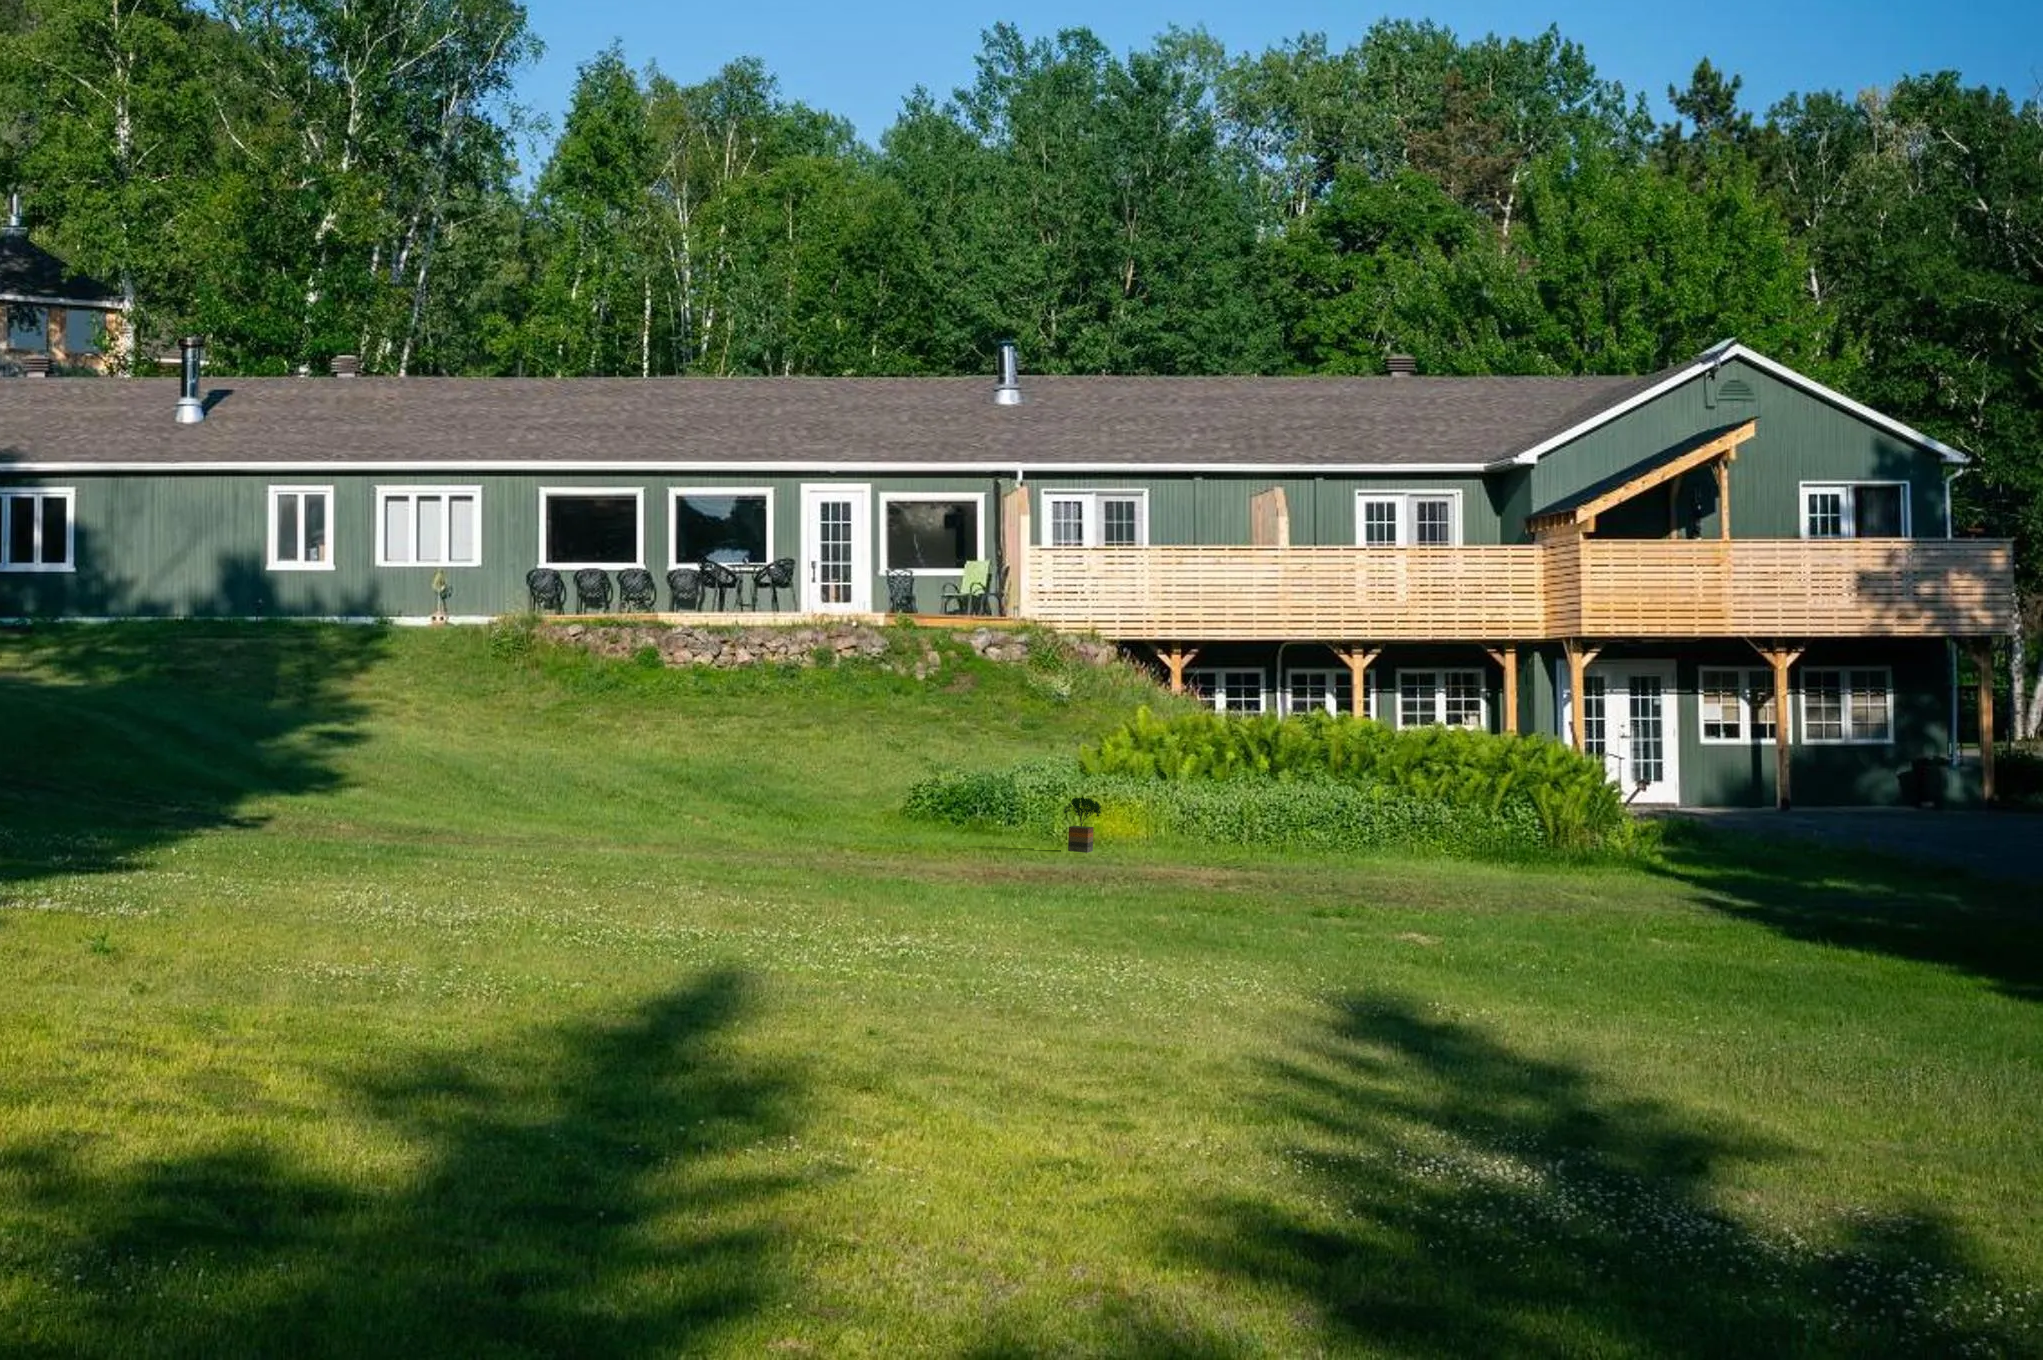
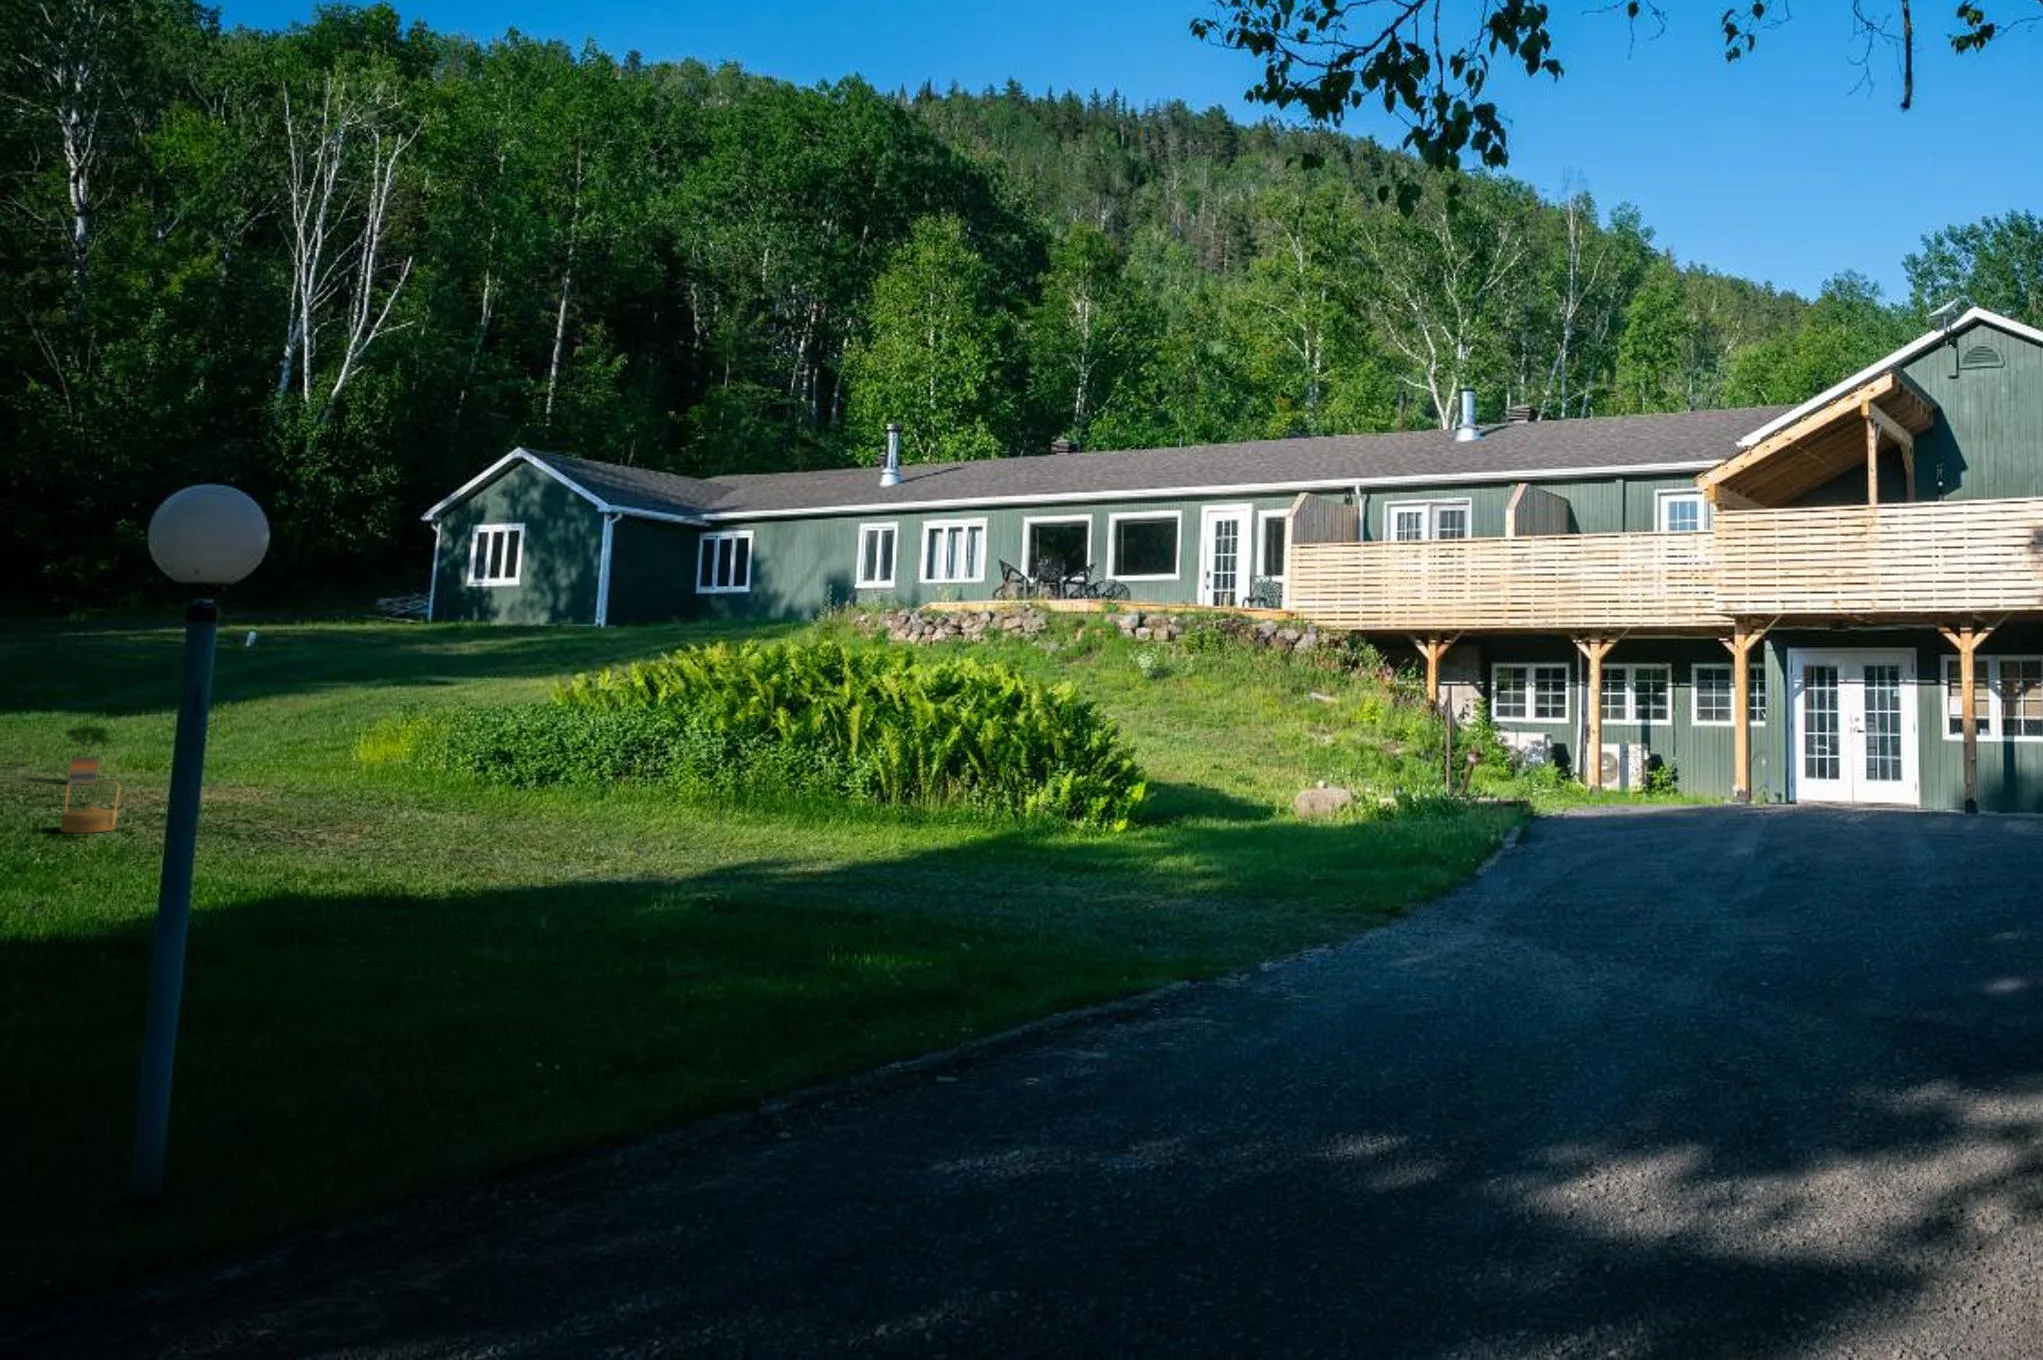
basket: none [1398,844,1436,887] -> present [61,781,120,833]

